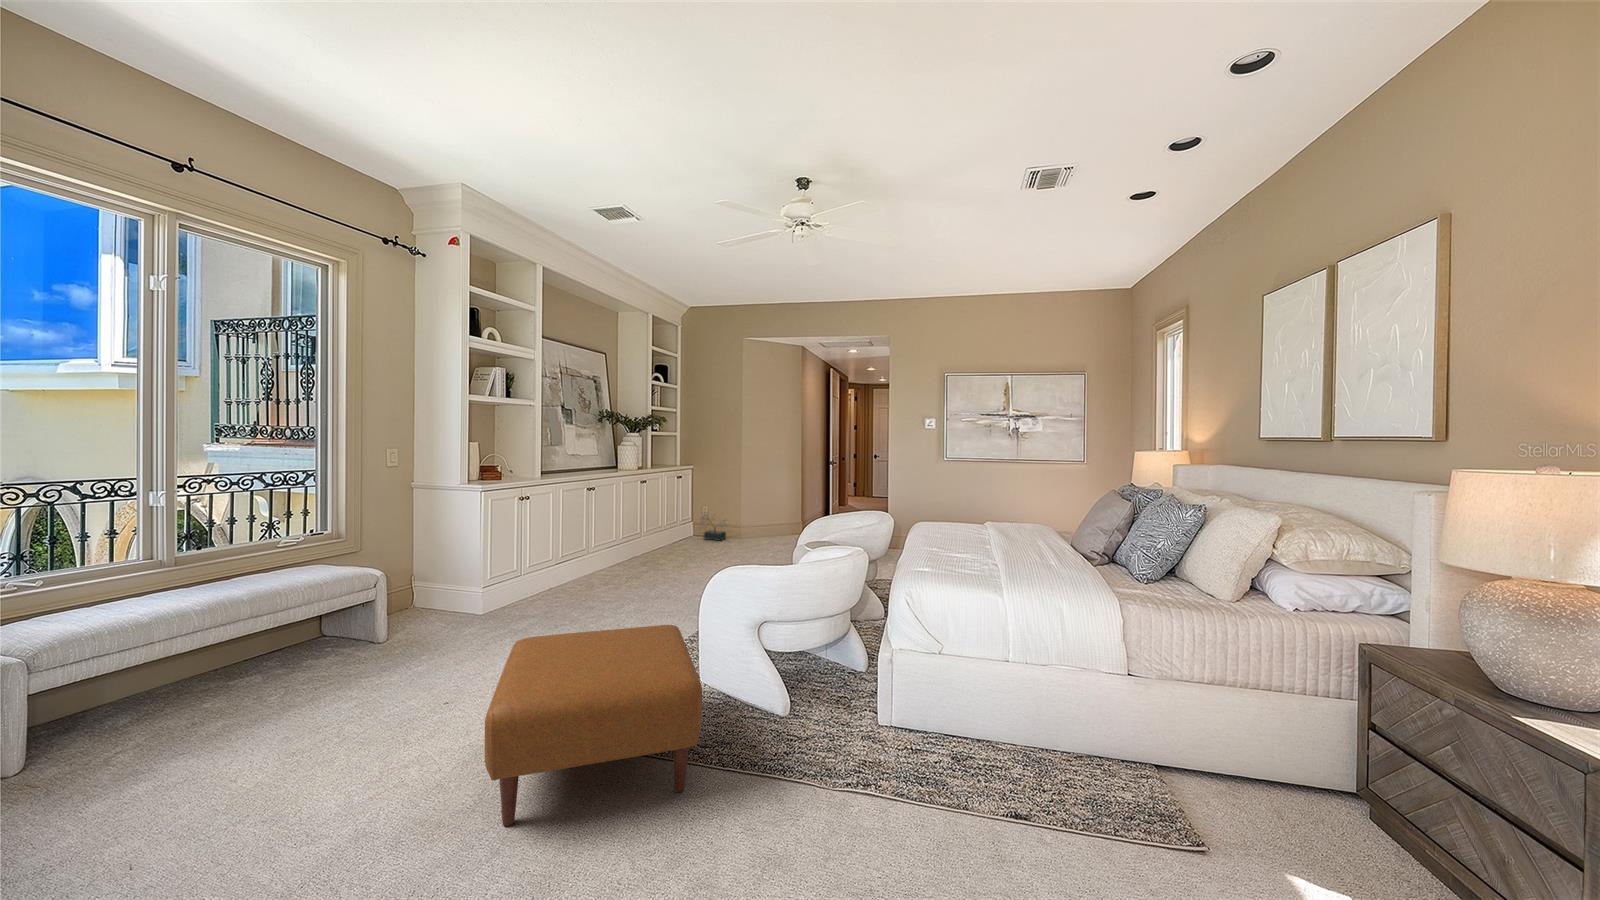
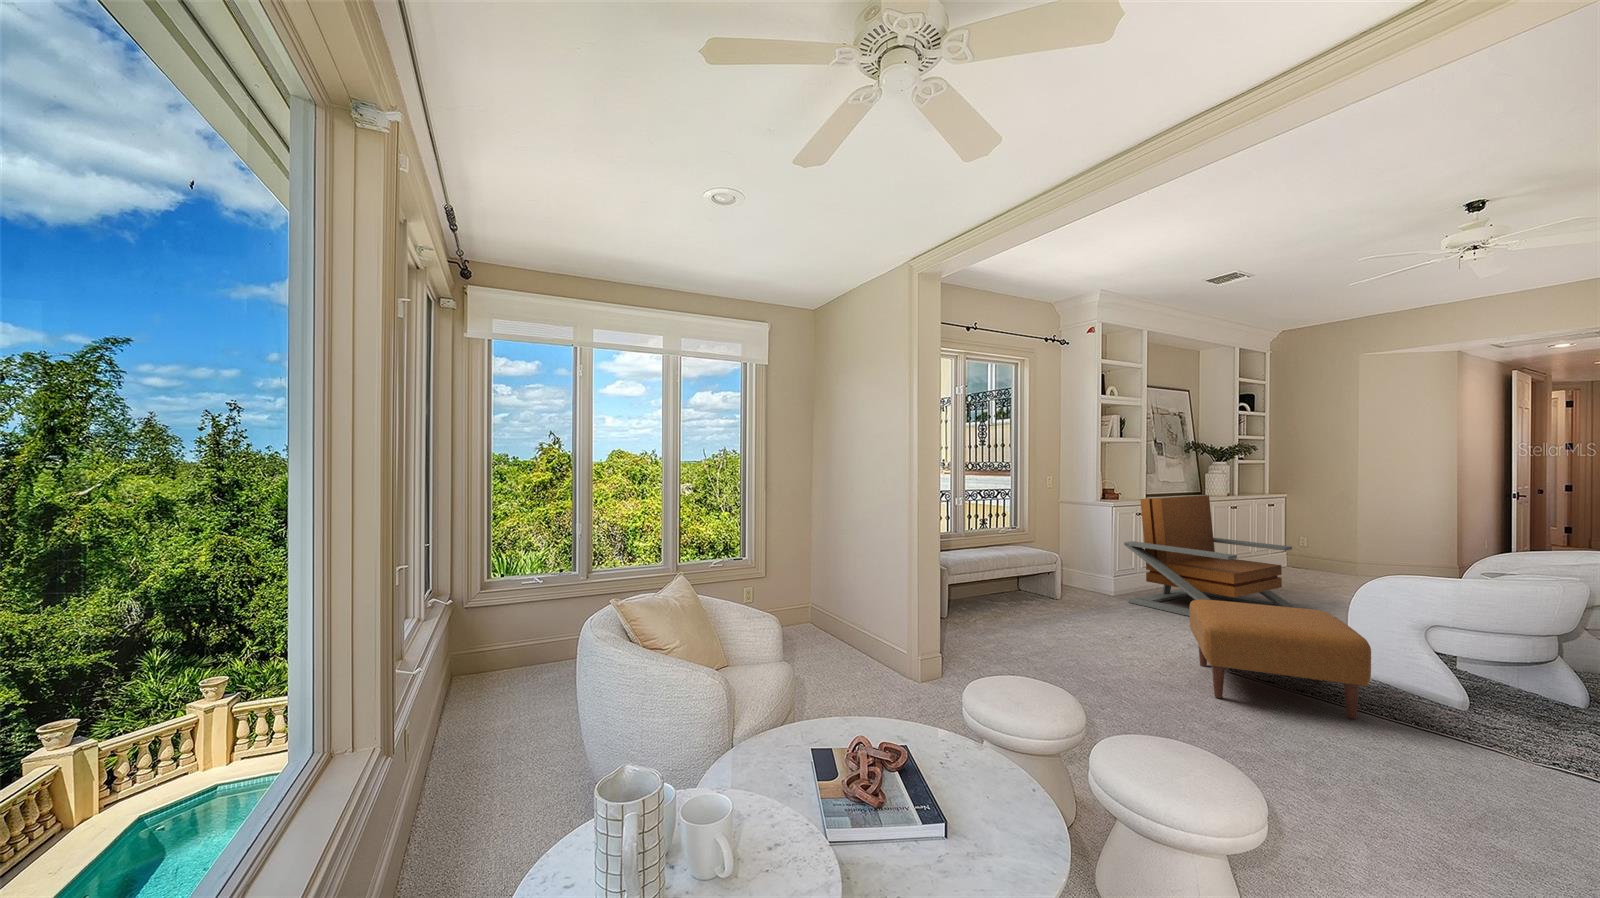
lounge chair: none [492,472,679,634] -> present [1124,496,1293,616]
decorative plant: present [700,512,727,541] -> none [1298,543,1344,576]

